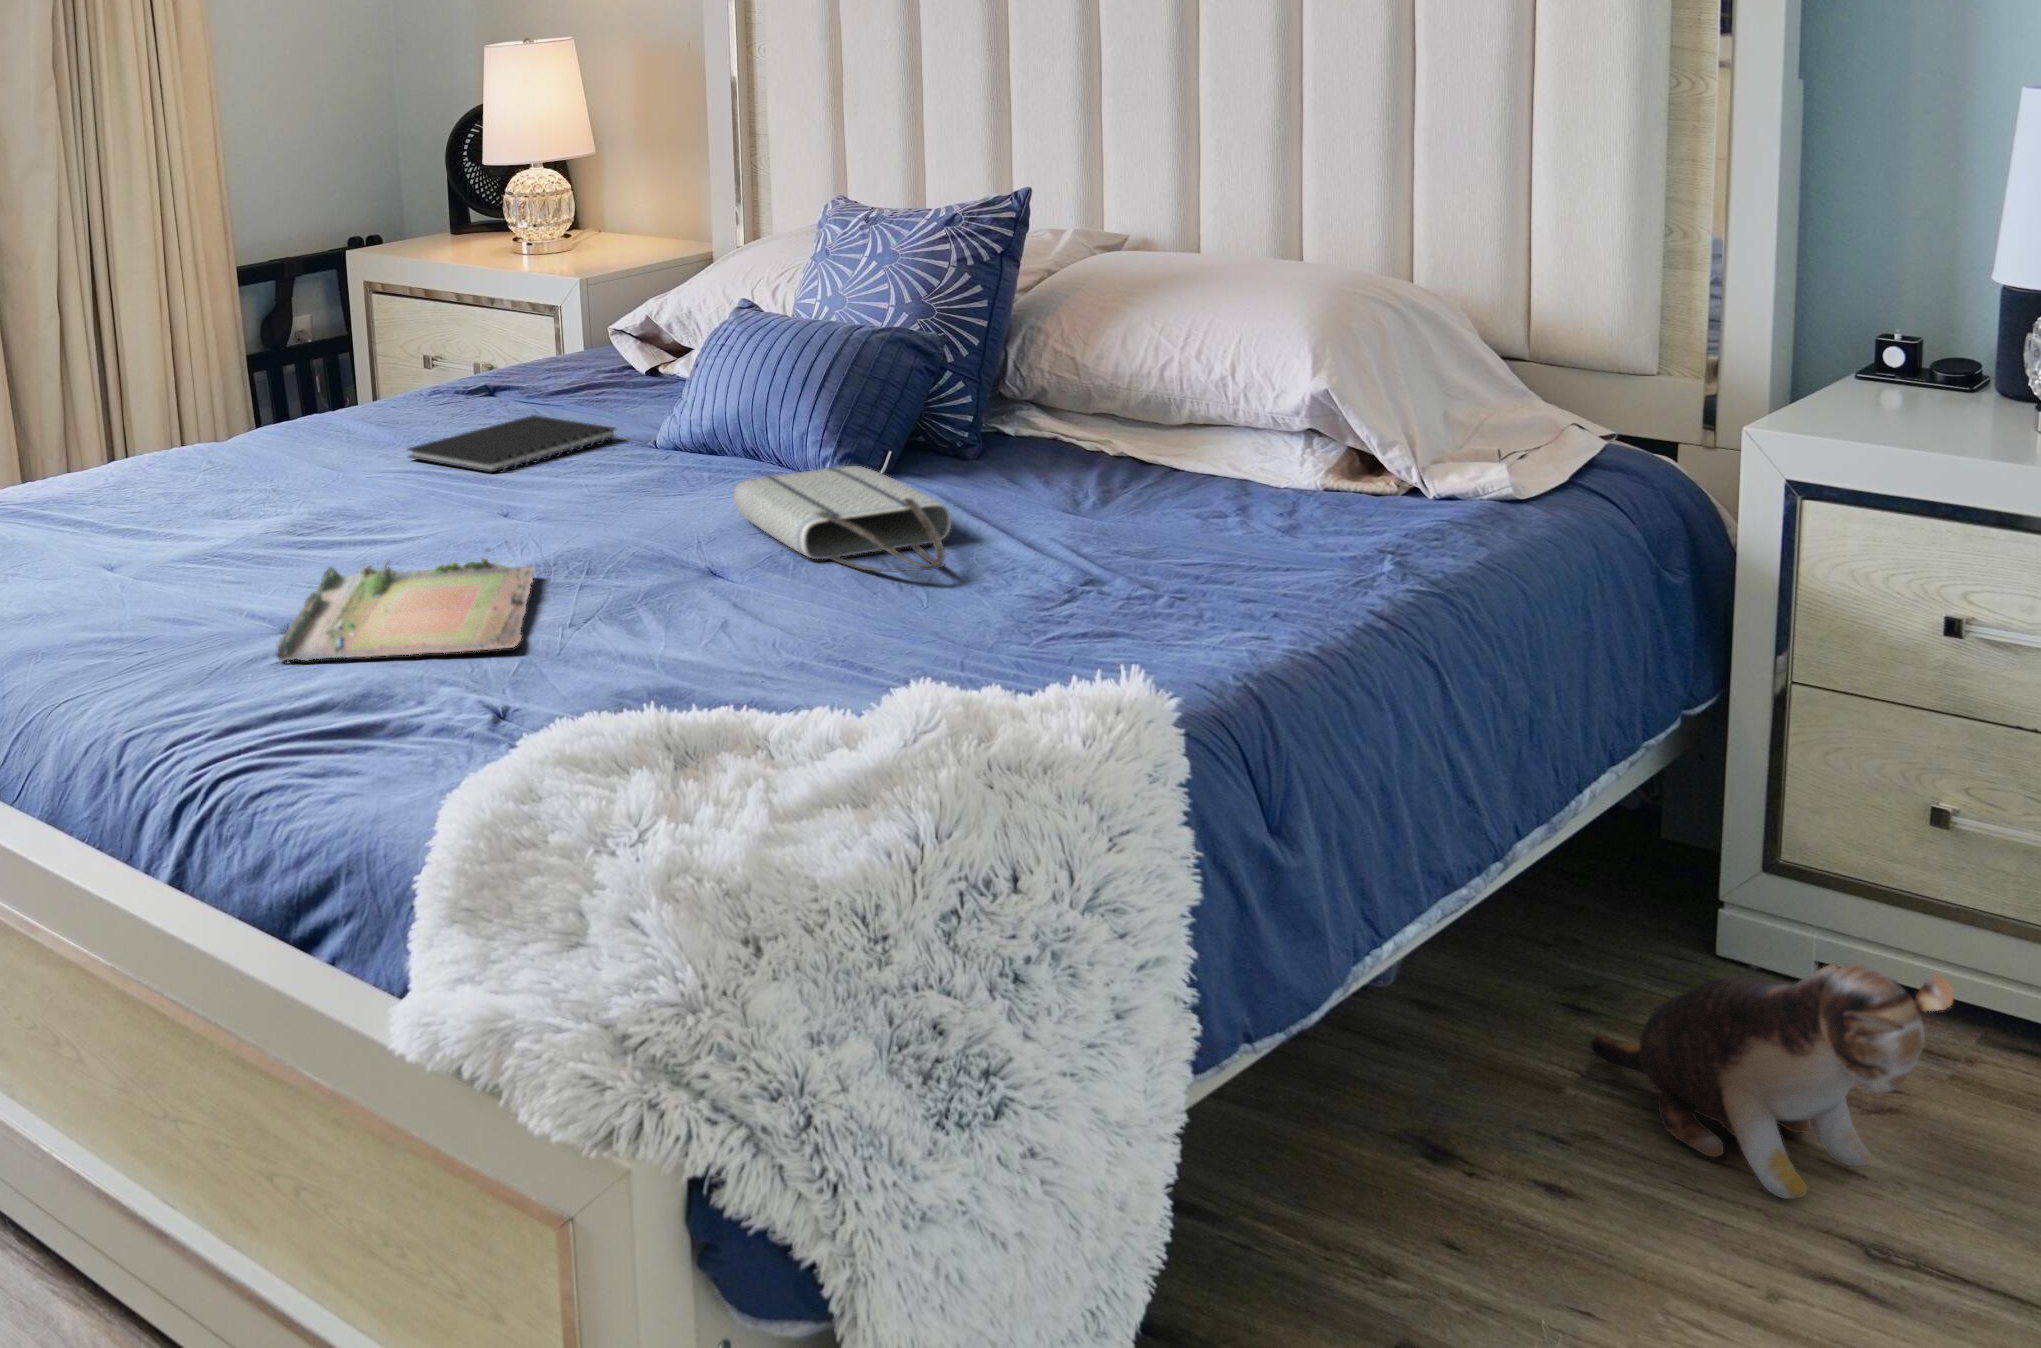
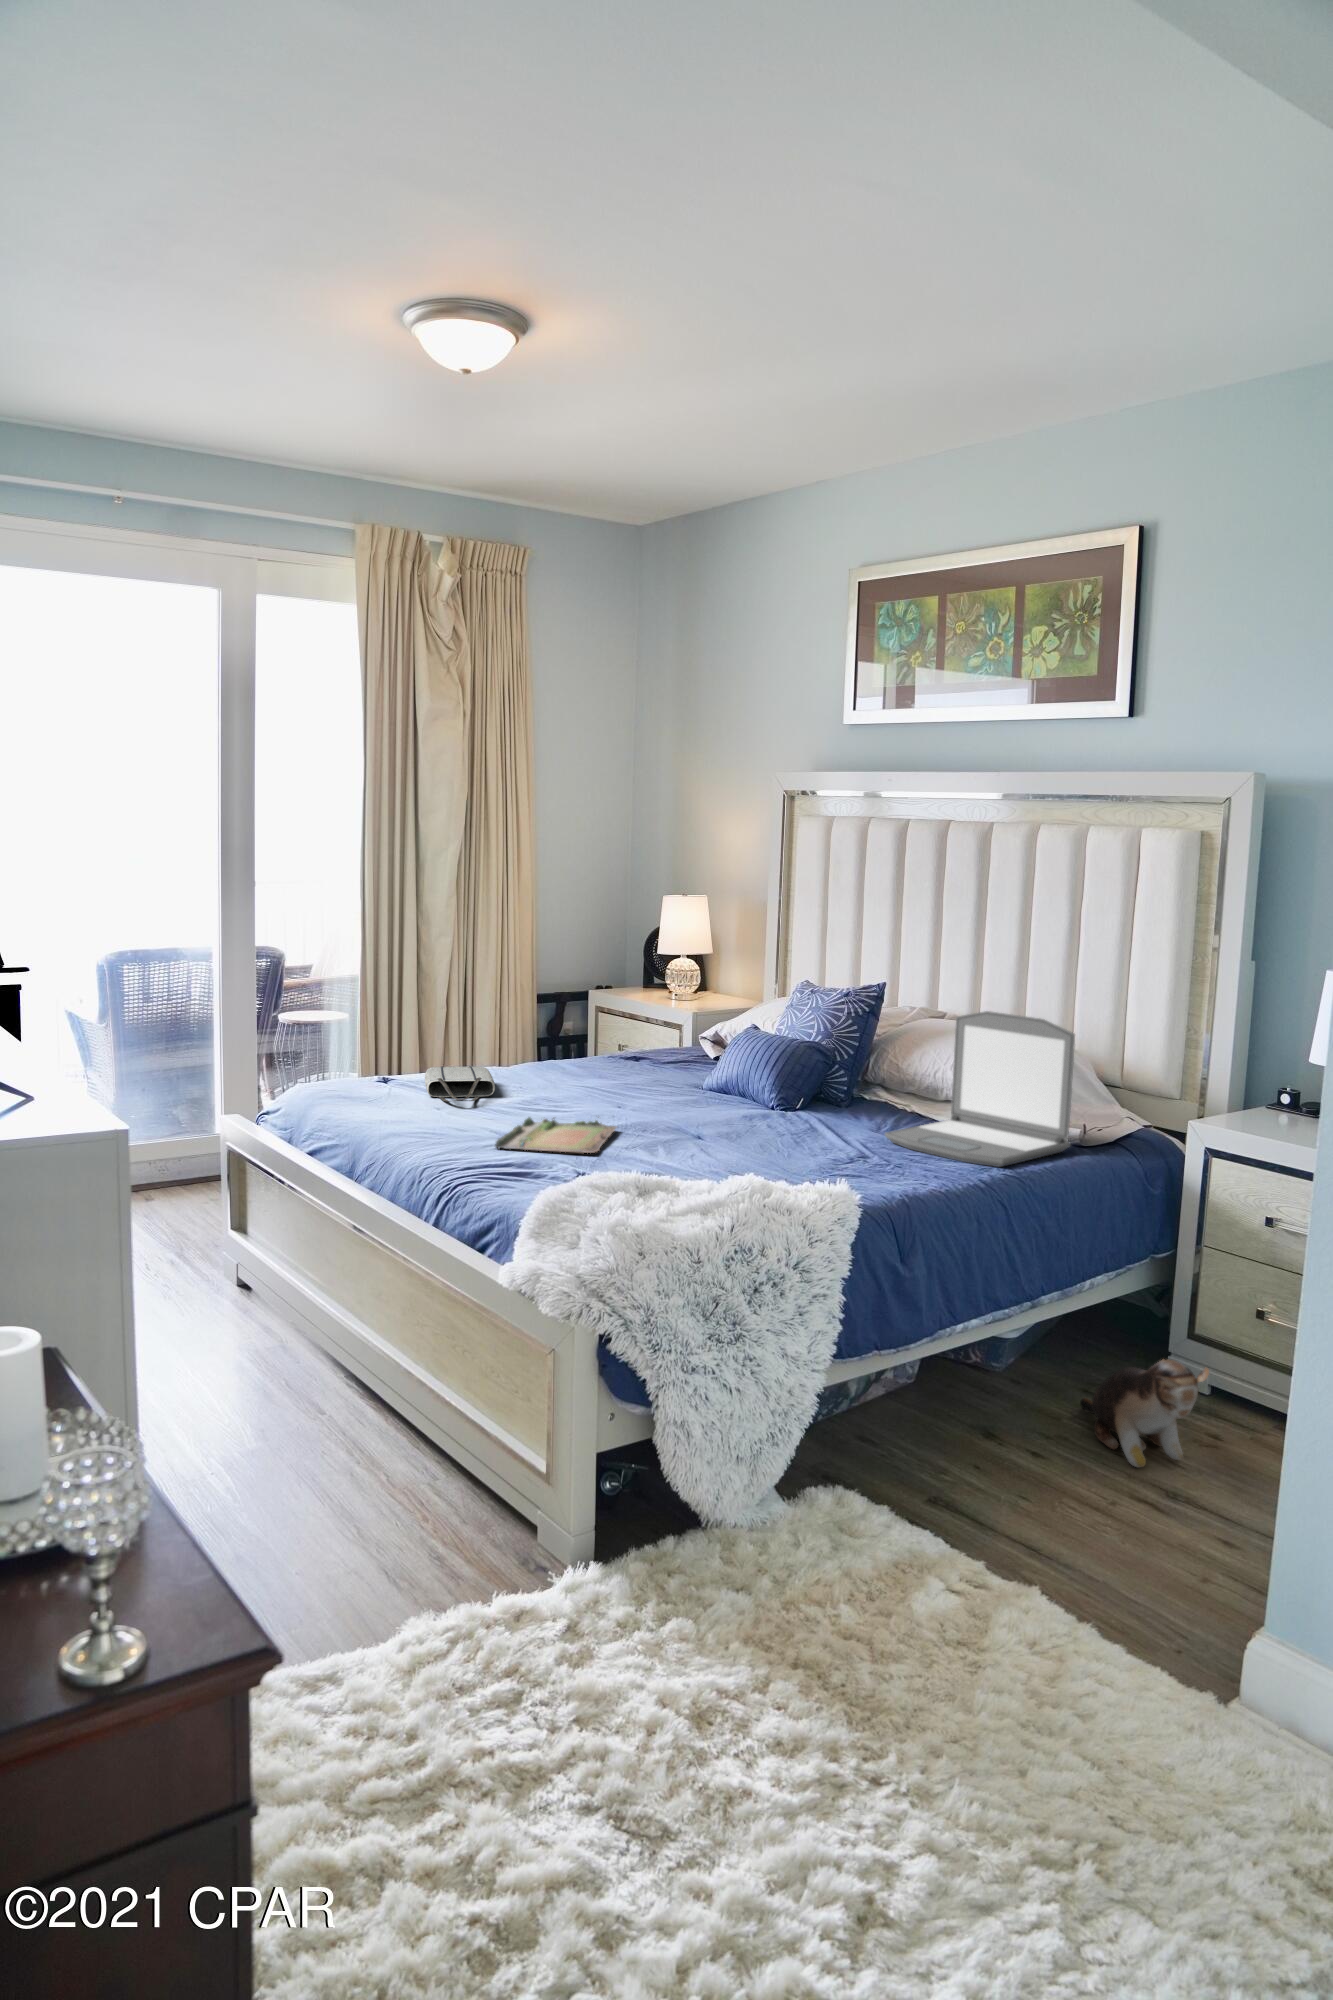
laptop: none [1114,232,1503,574] -> present [885,1011,1075,1167]
notebook: present [408,415,616,472] -> none [585,1070,685,1092]
tote bag: present [734,466,951,572] -> present [425,1066,495,1102]

